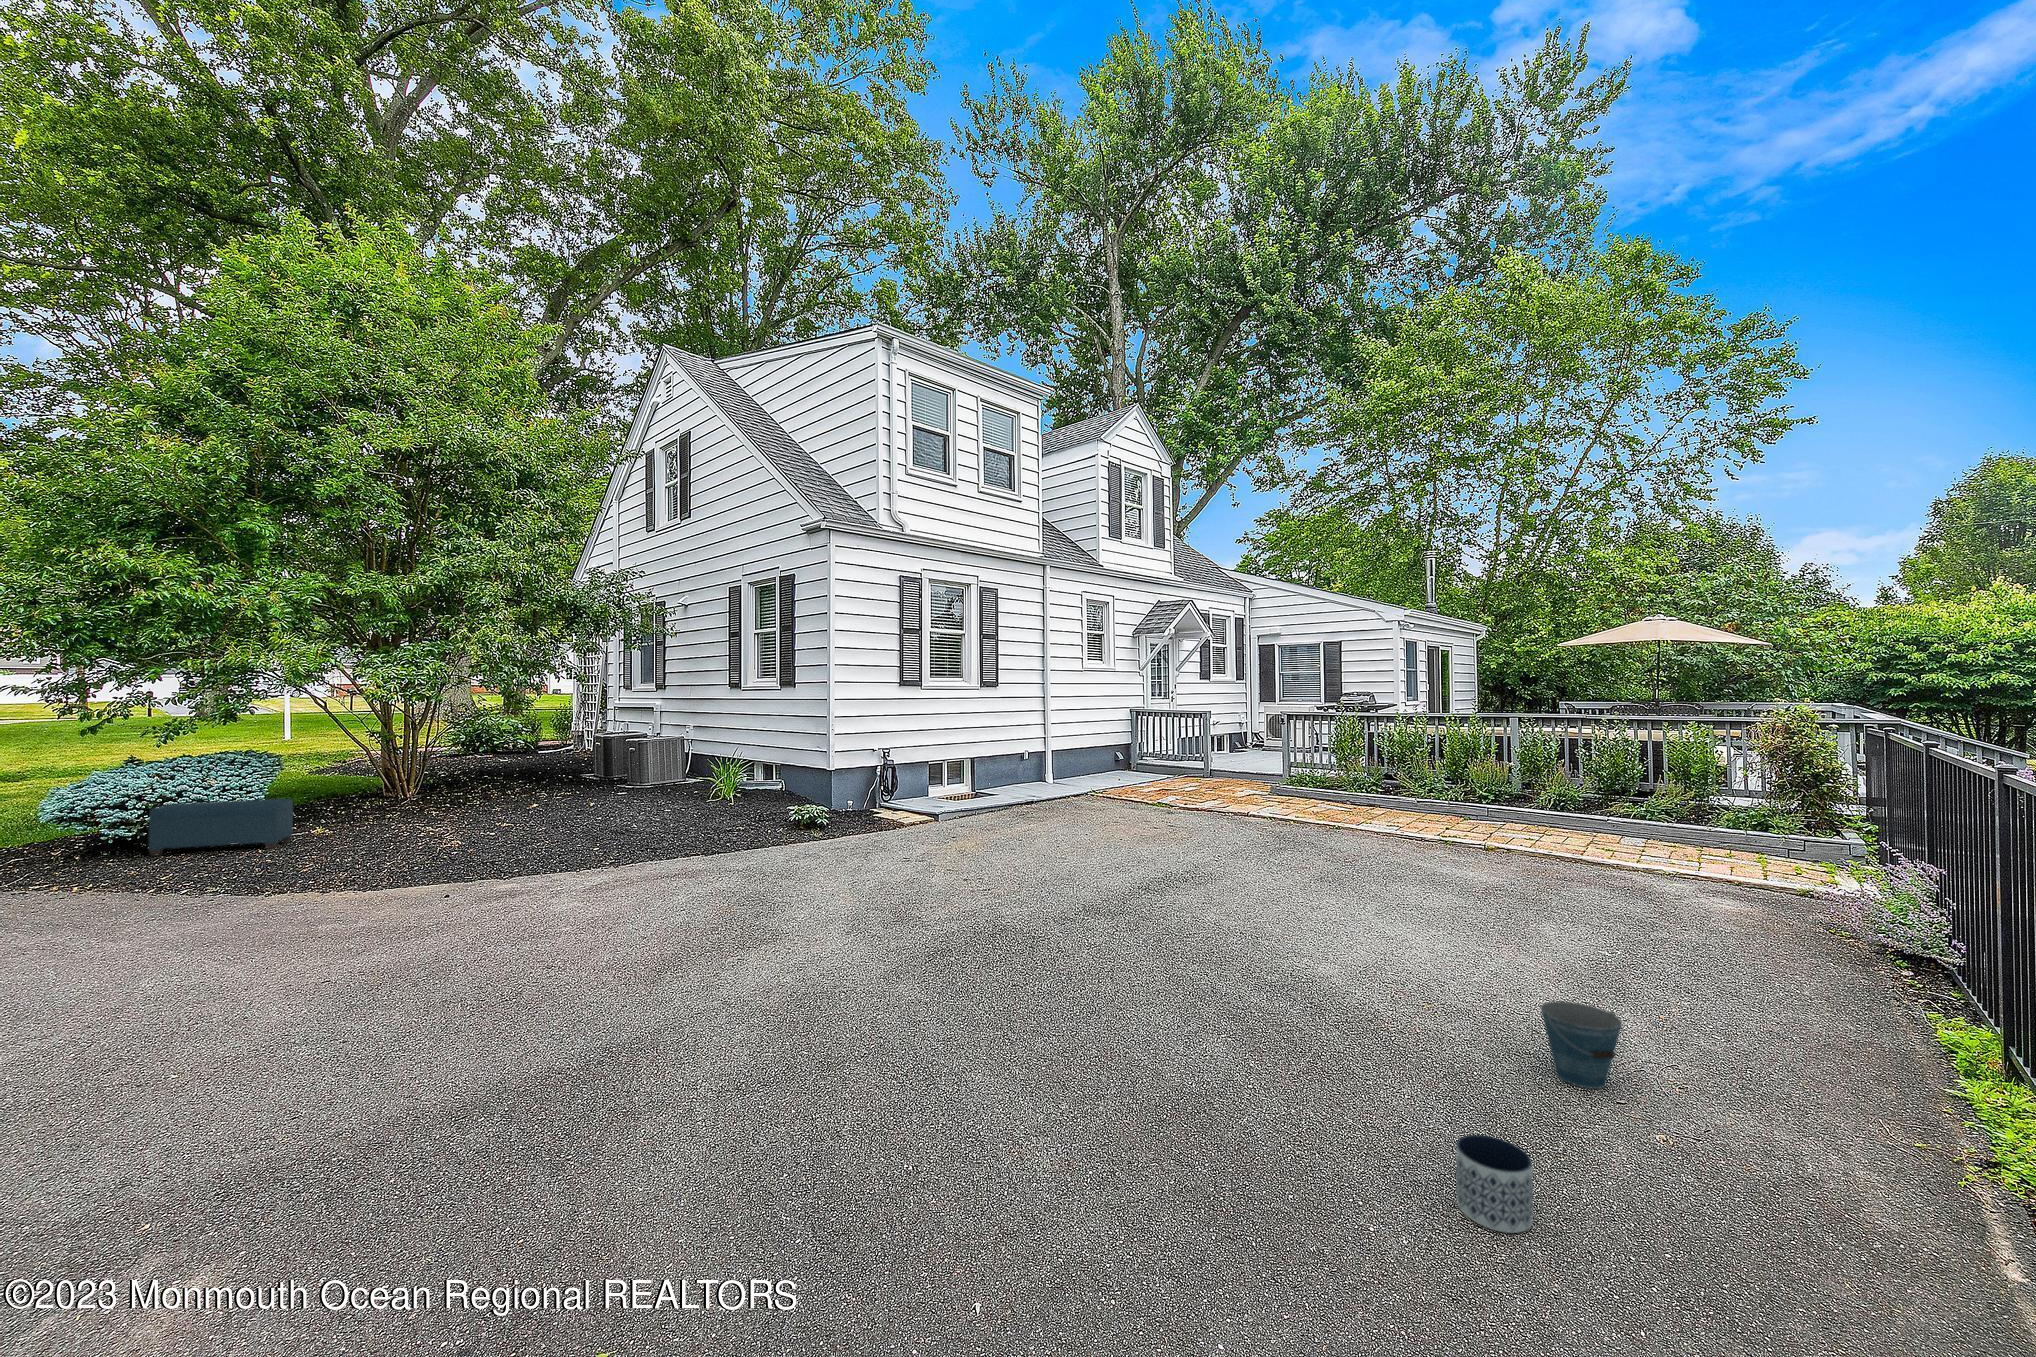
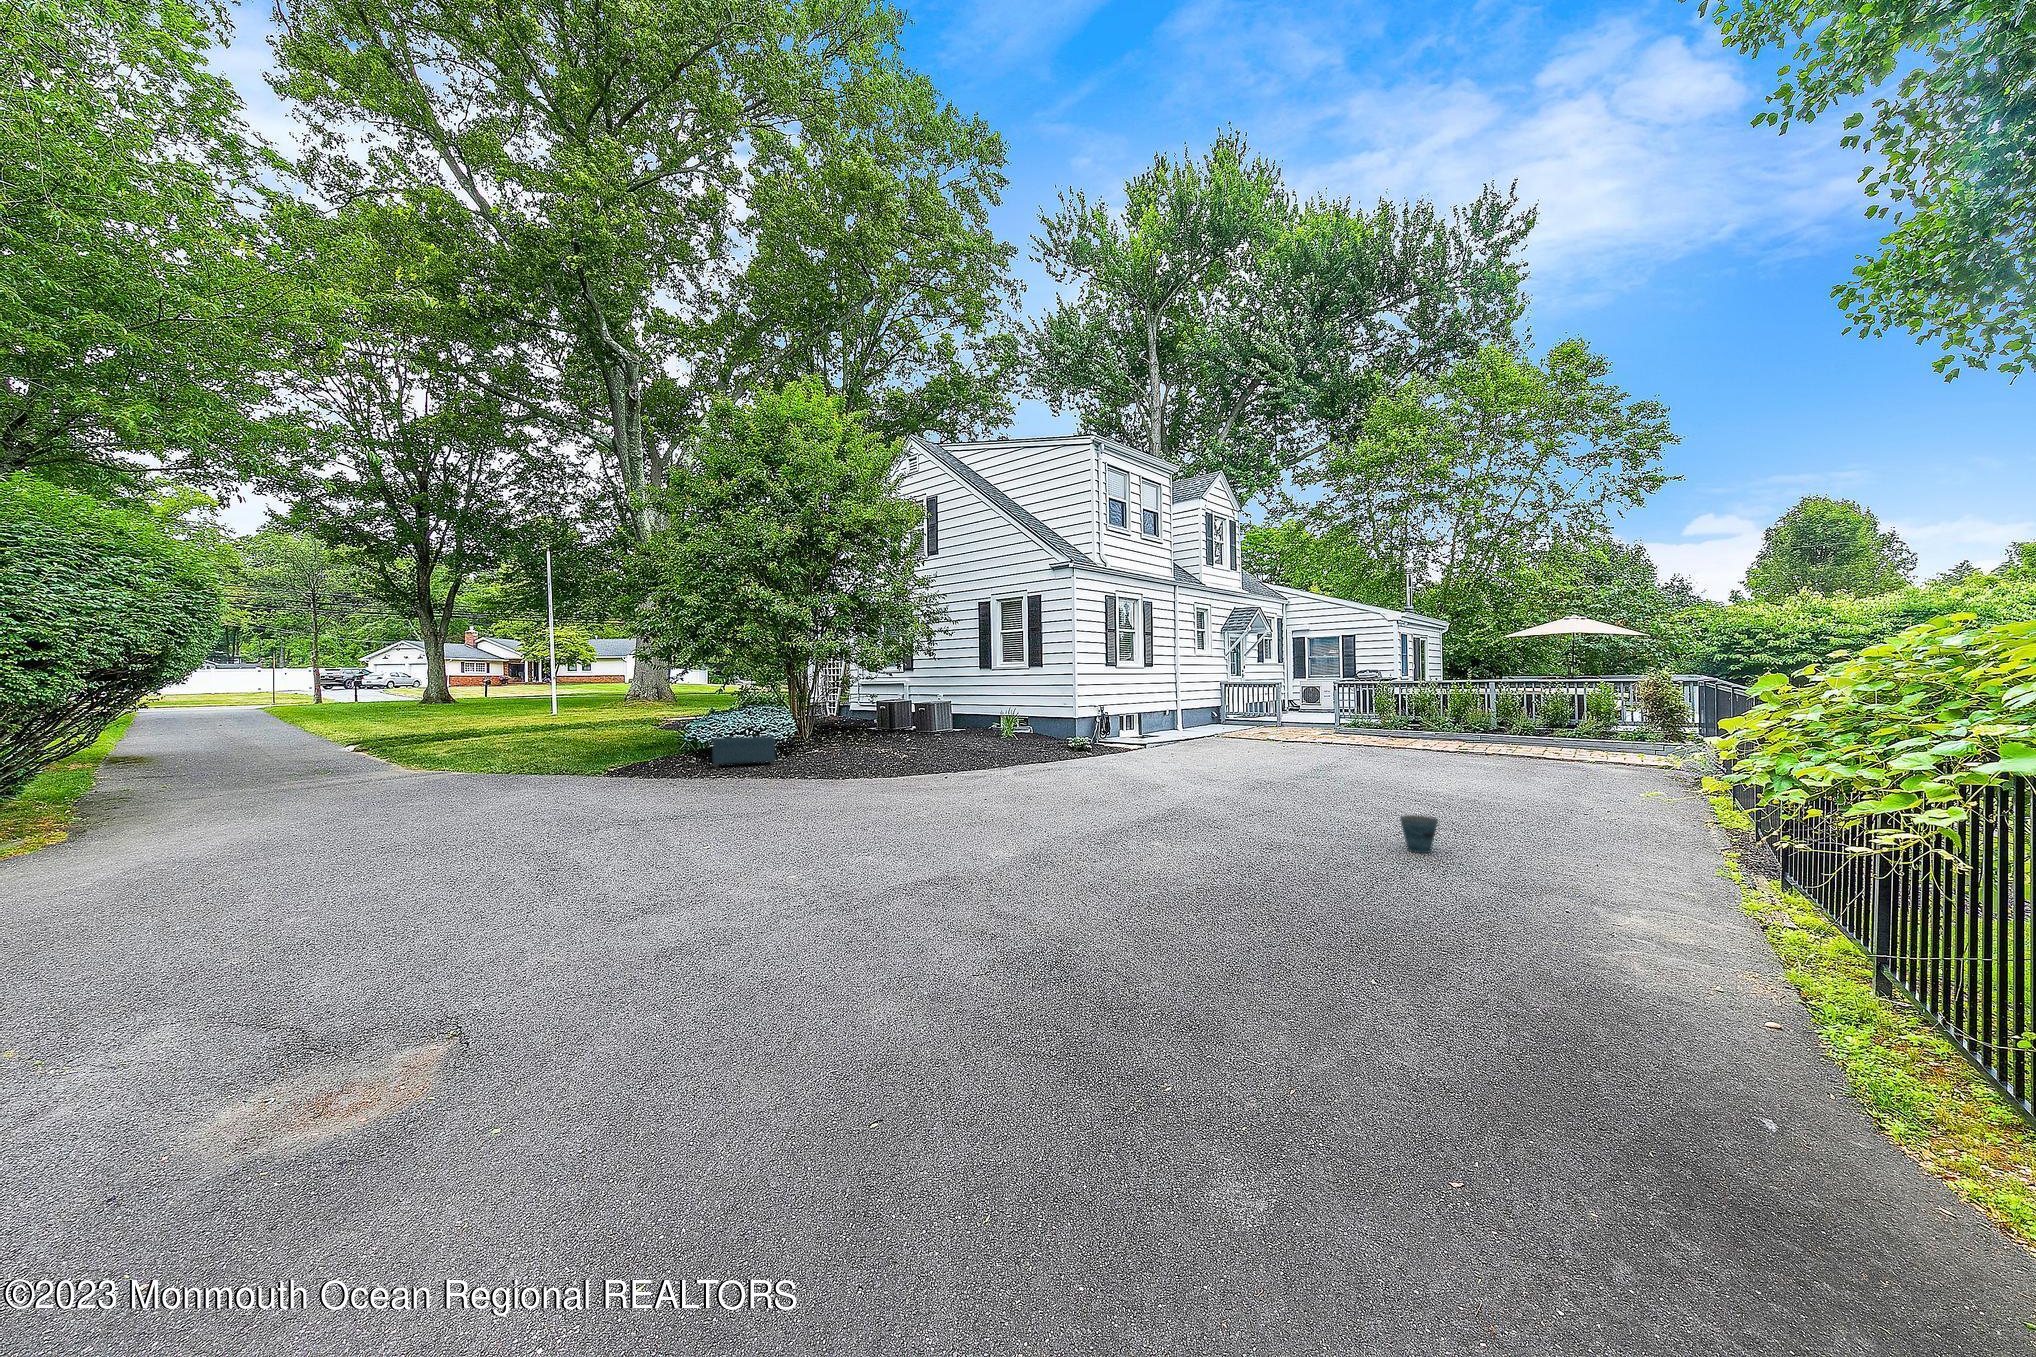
bucket: present [1540,1001,1623,1089] -> present [1400,815,1438,853]
planter: present [1456,1134,1533,1233] -> none [1558,818,1588,845]

